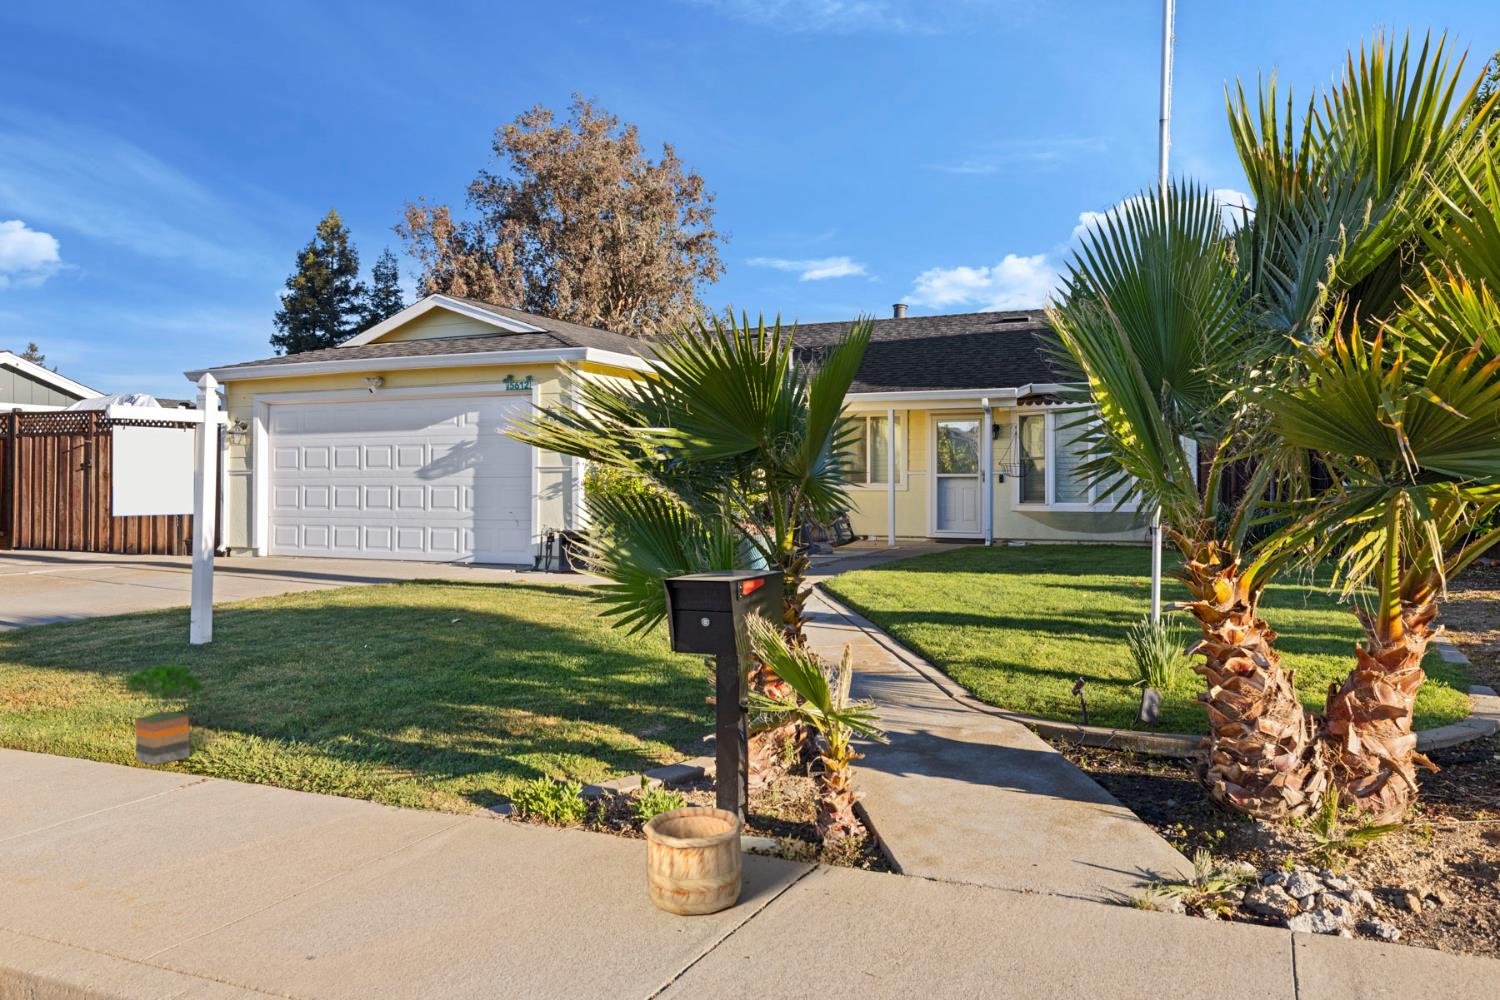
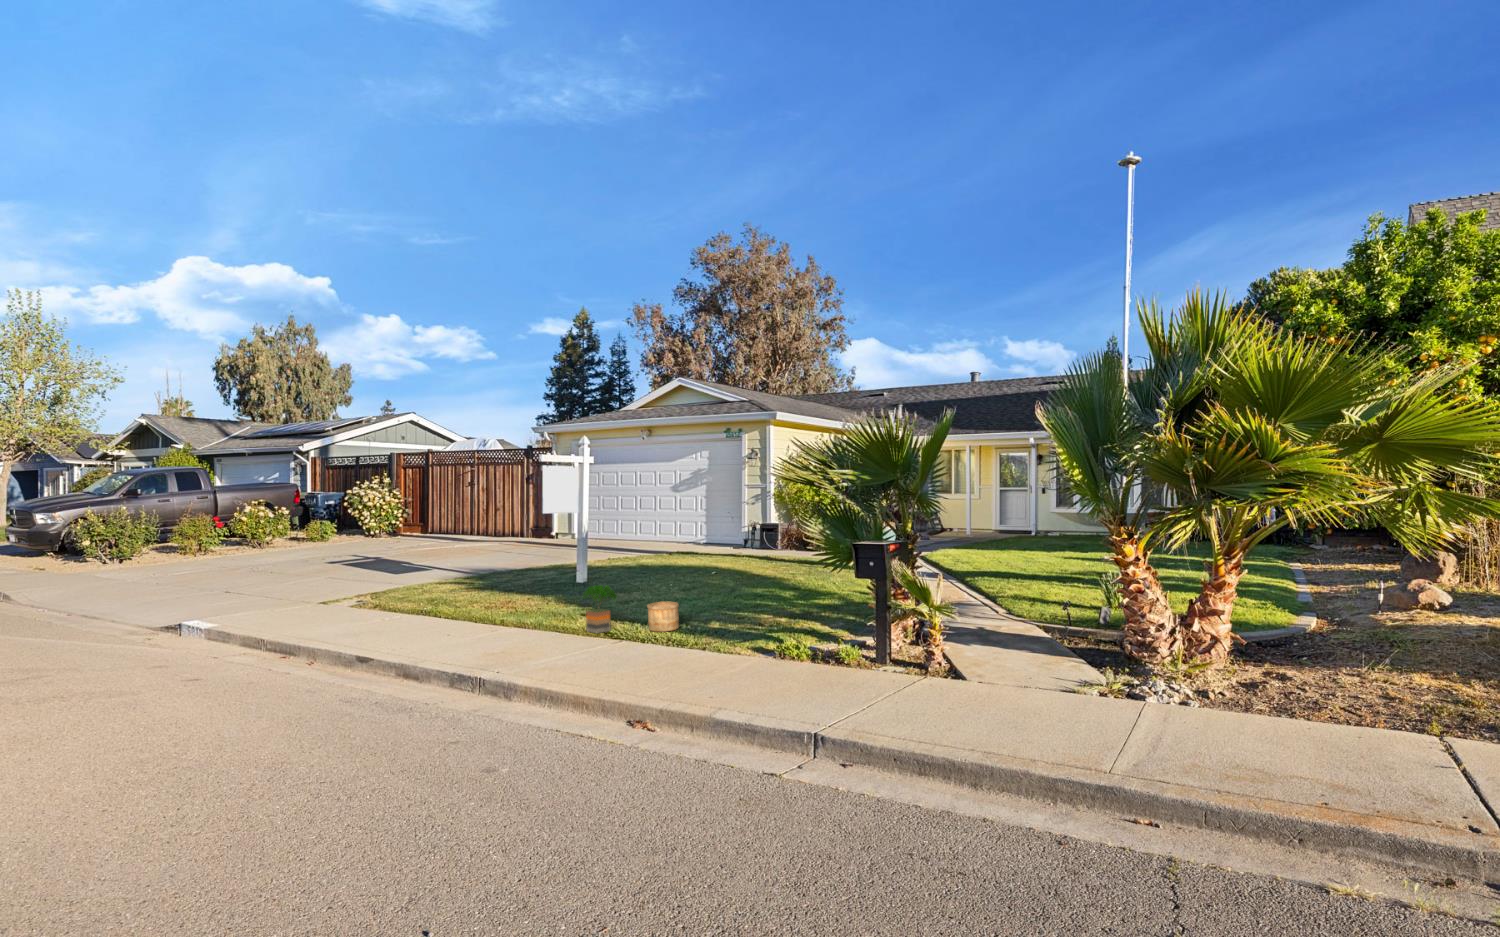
wooden bucket: present [642,807,743,915] -> present [647,601,679,632]

